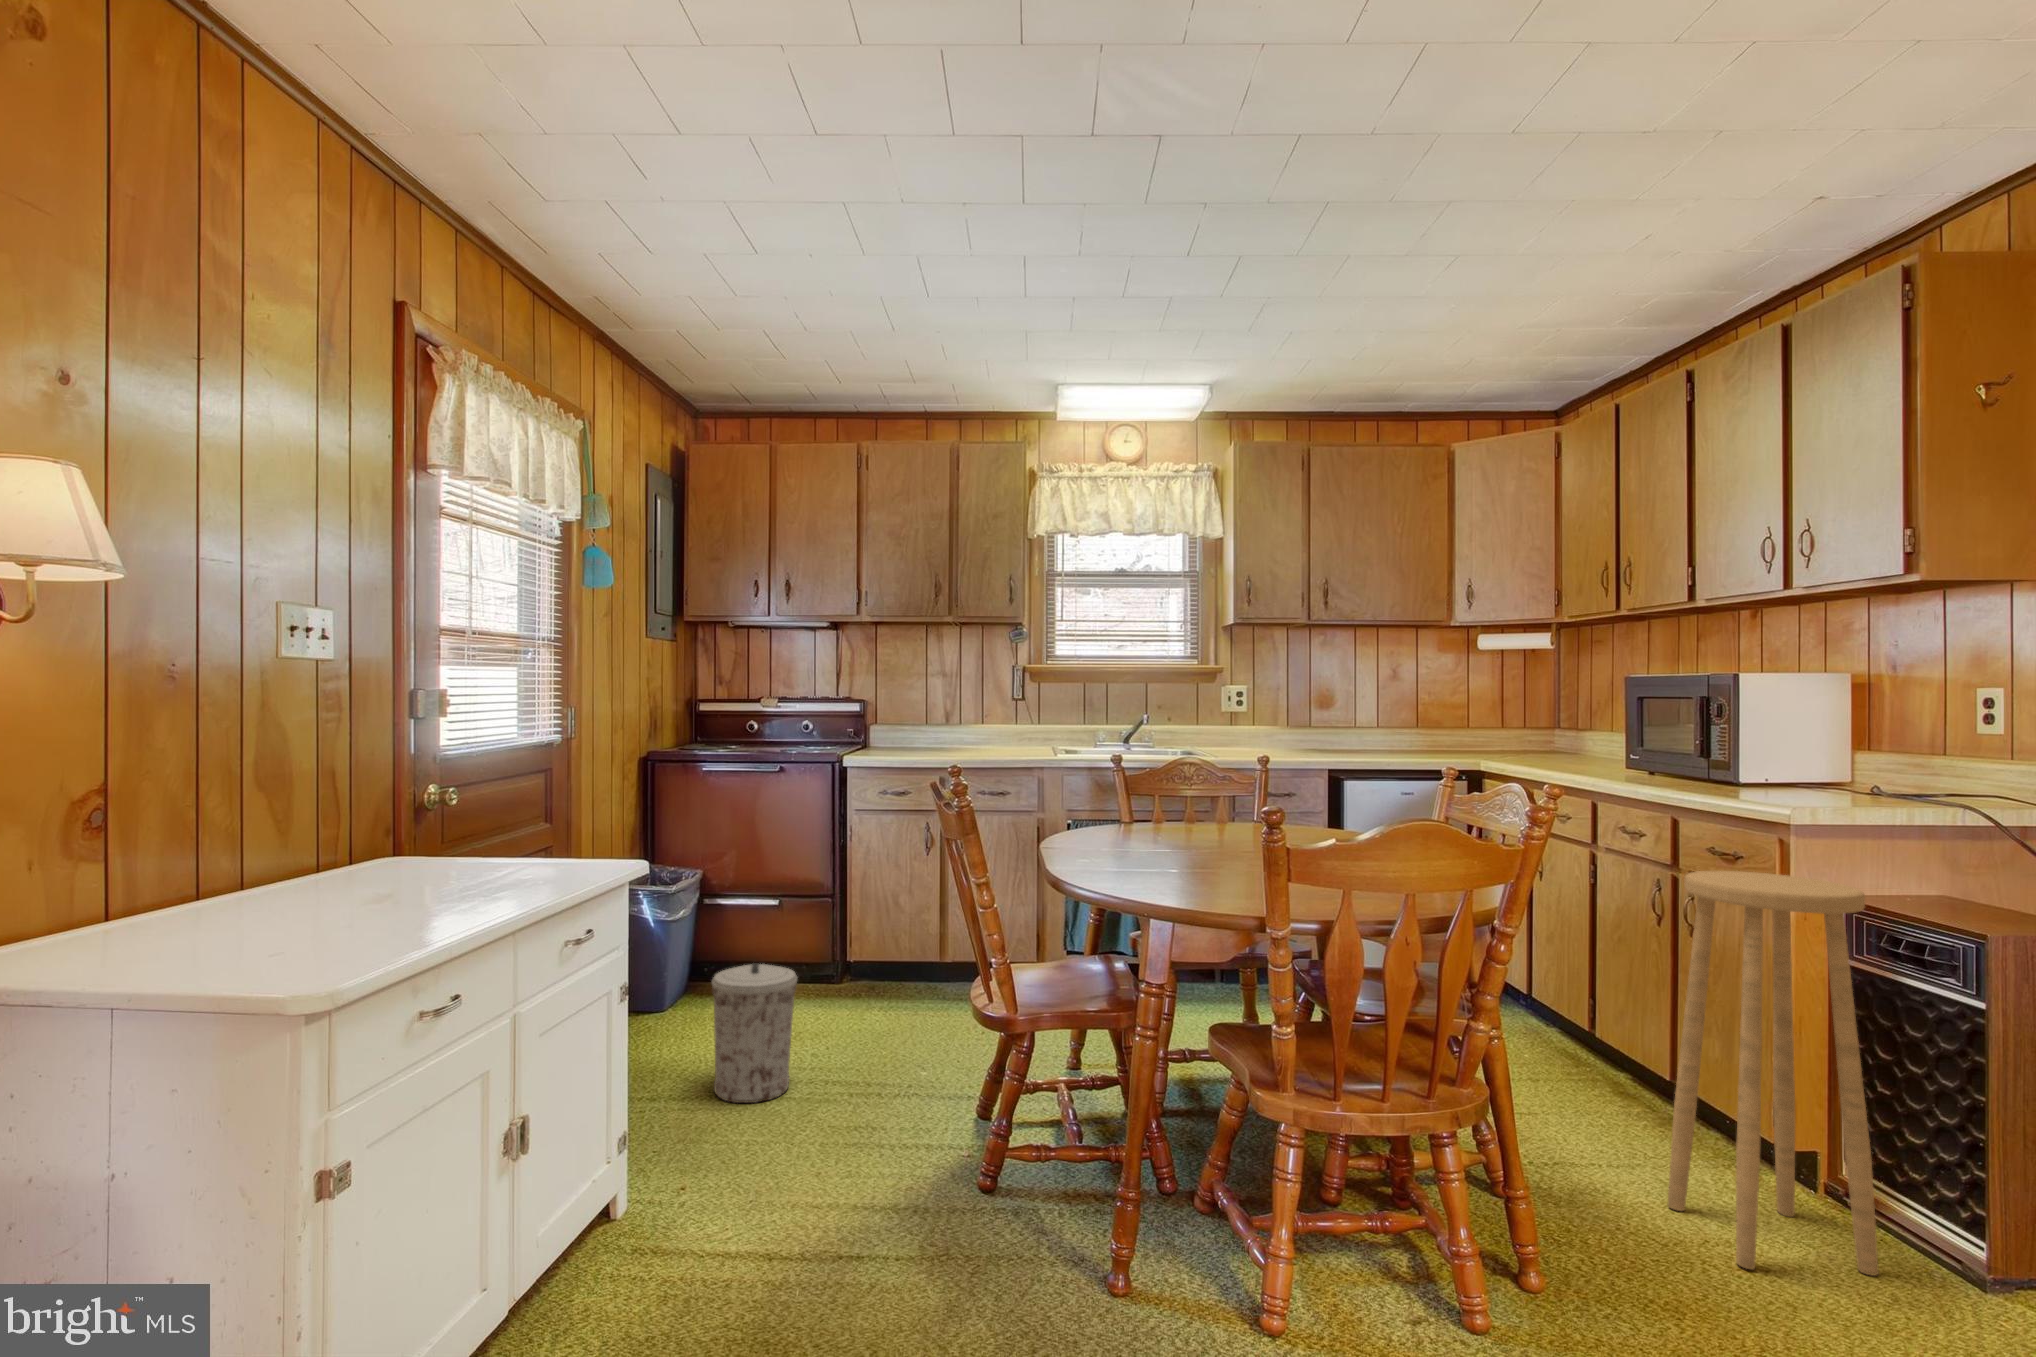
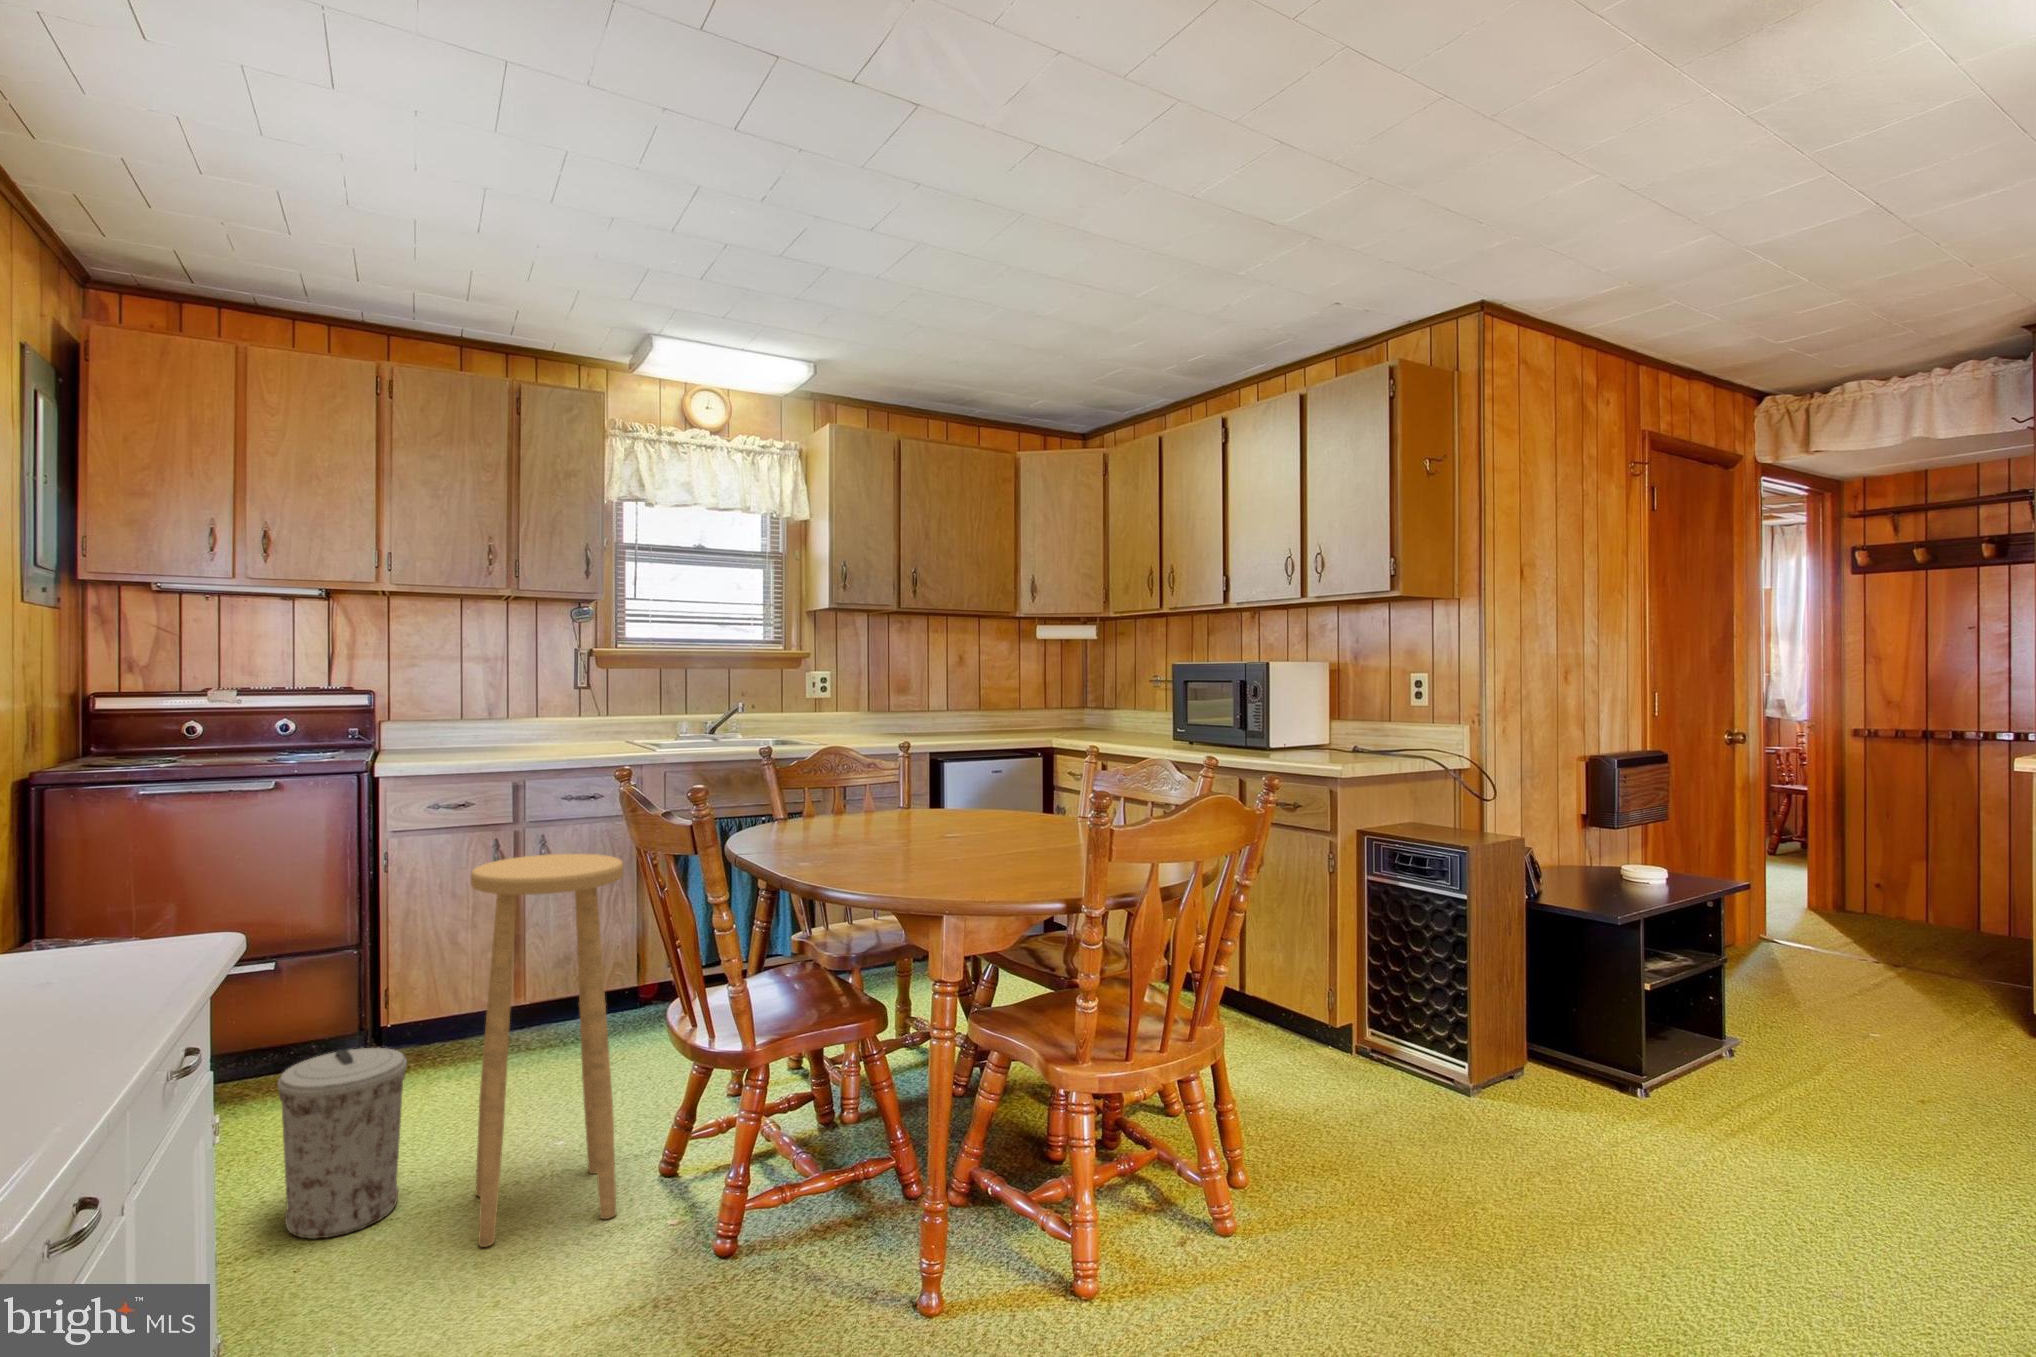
stool: present [1668,871,1879,1275] -> present [471,854,623,1247]

